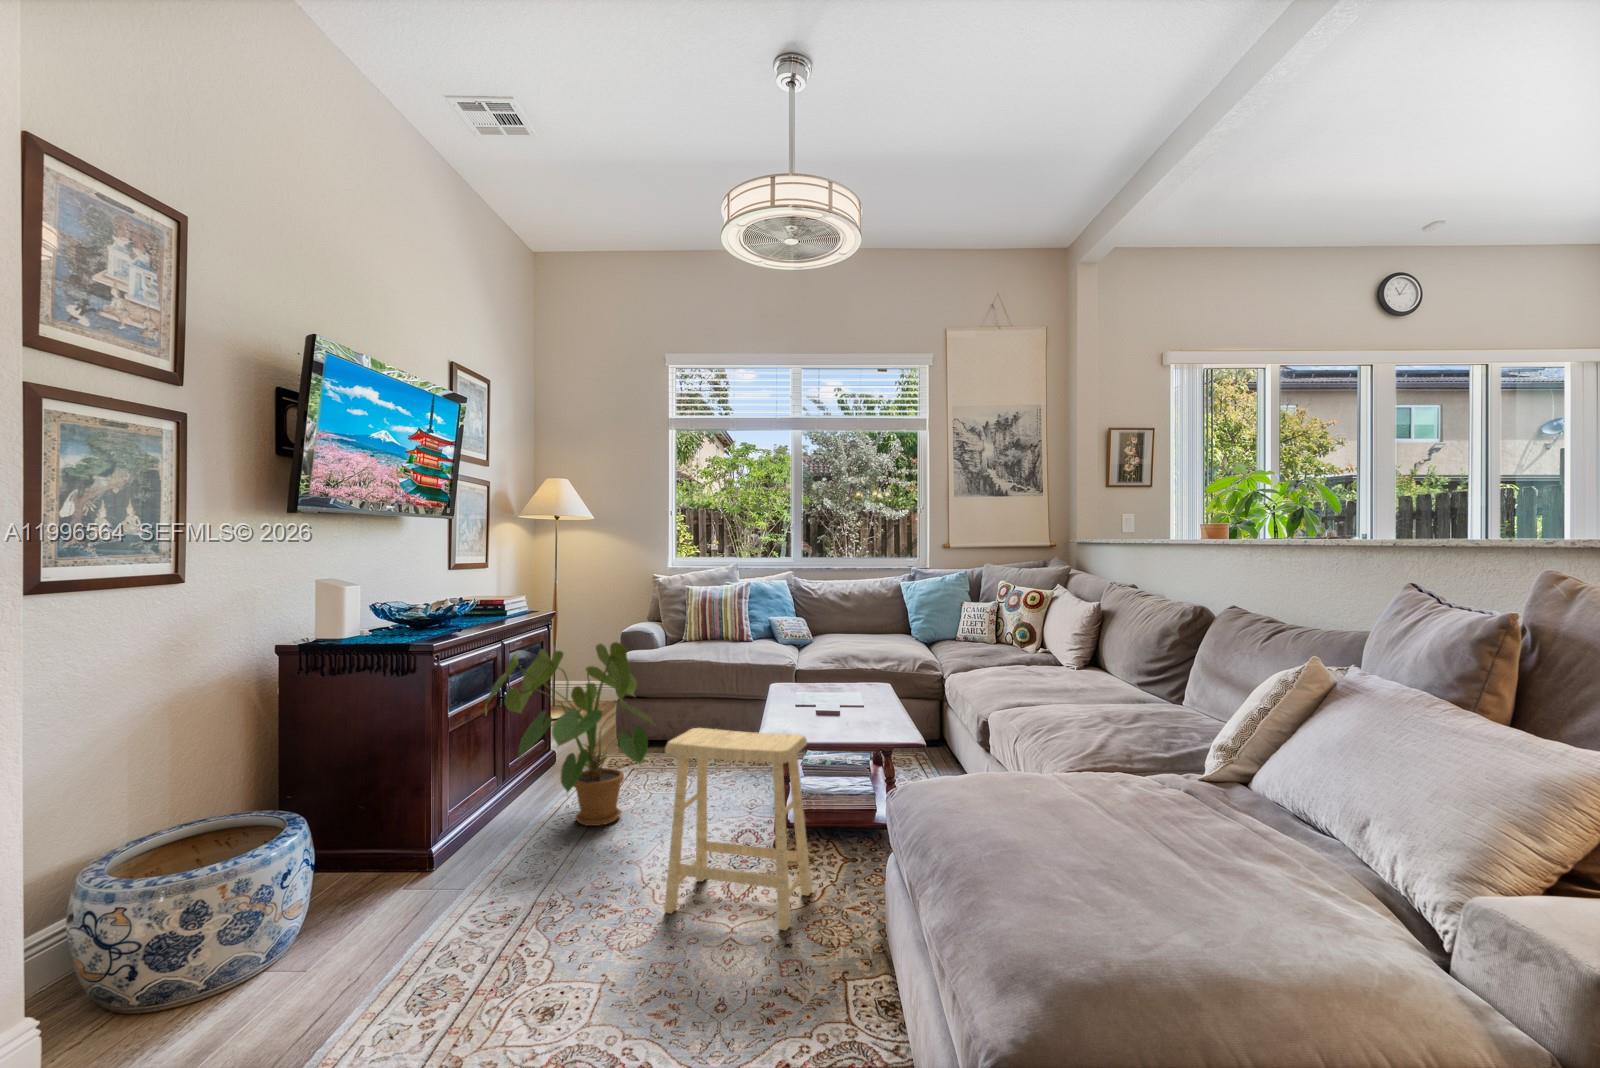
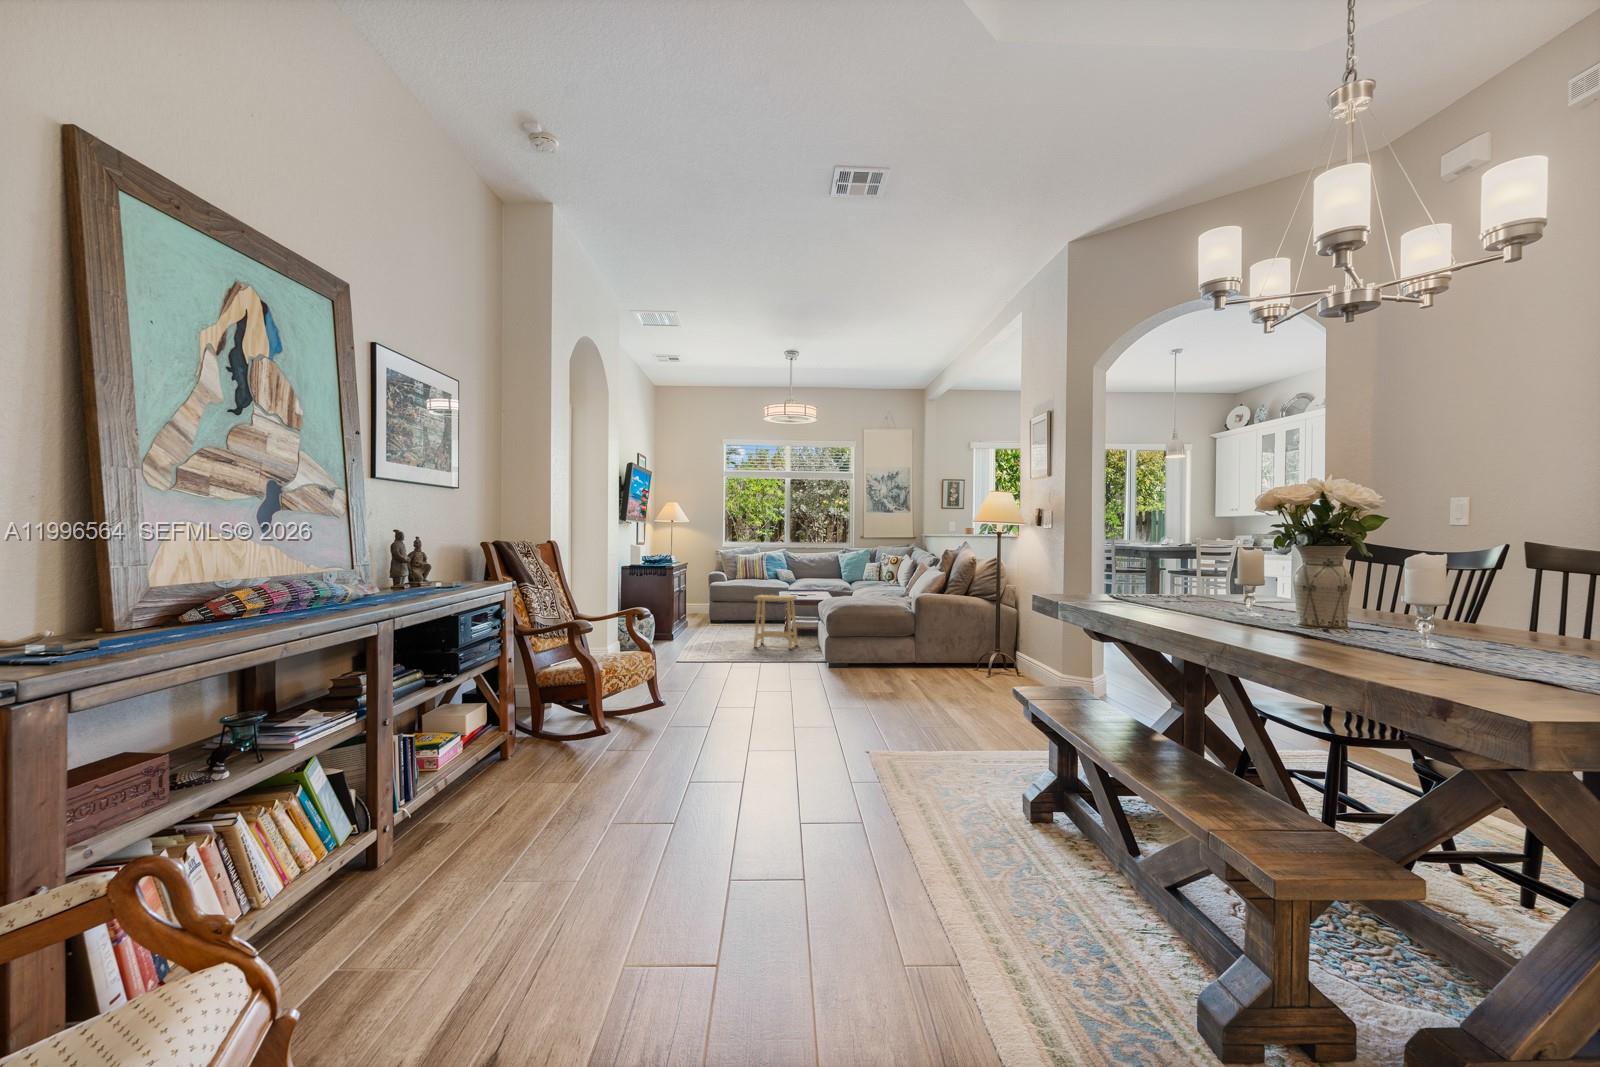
house plant: present [484,642,653,826] -> none [679,571,741,637]

